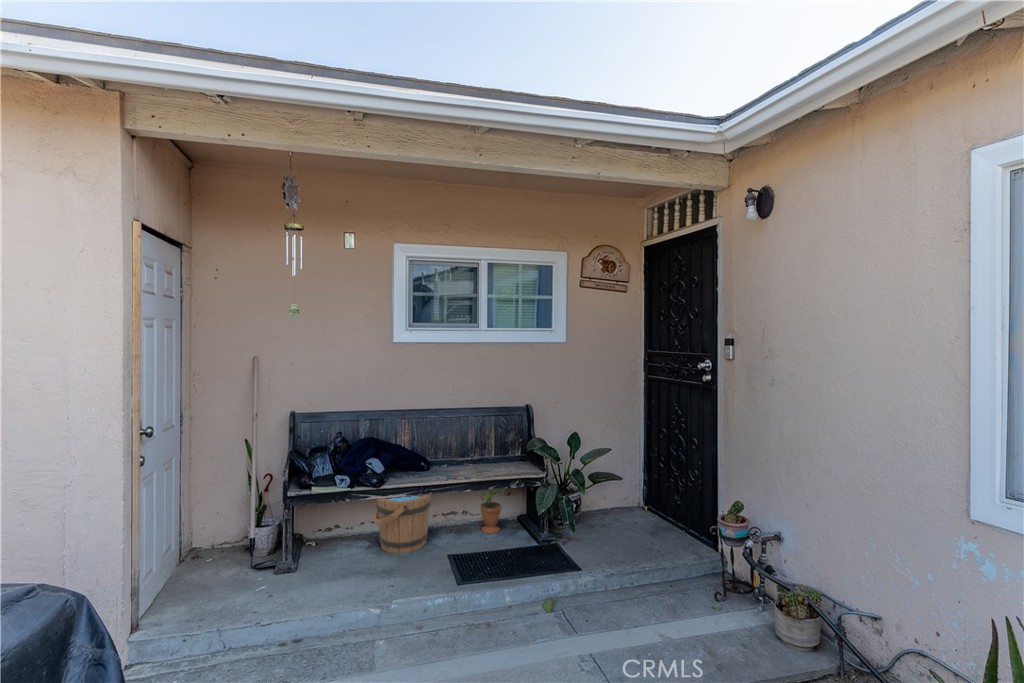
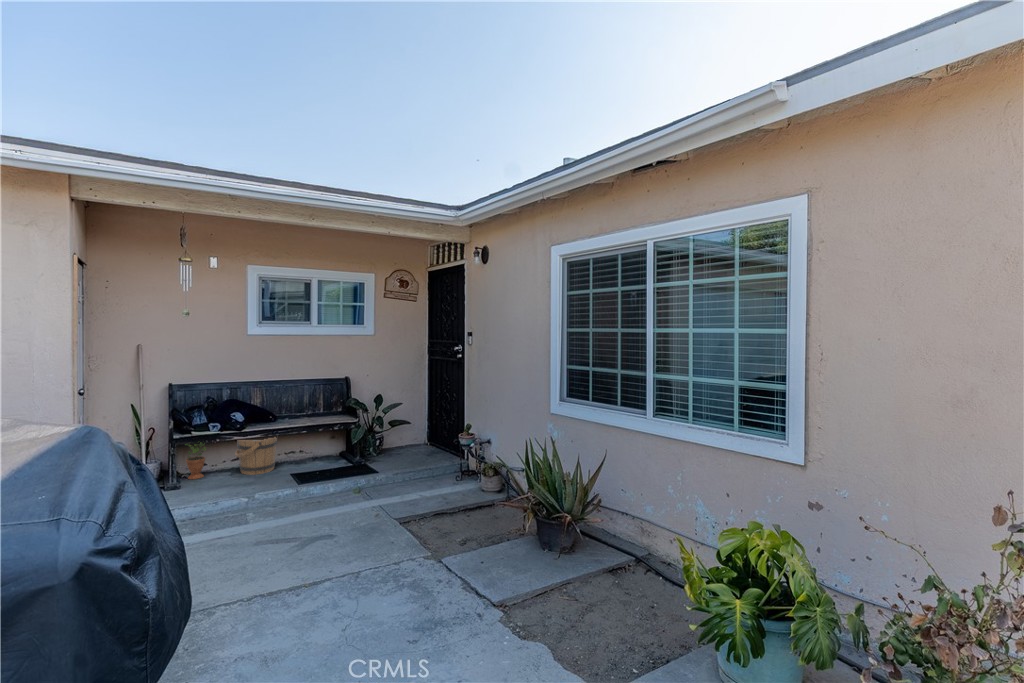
potted plant: present [478,489,502,534] -> present [185,442,206,479]

